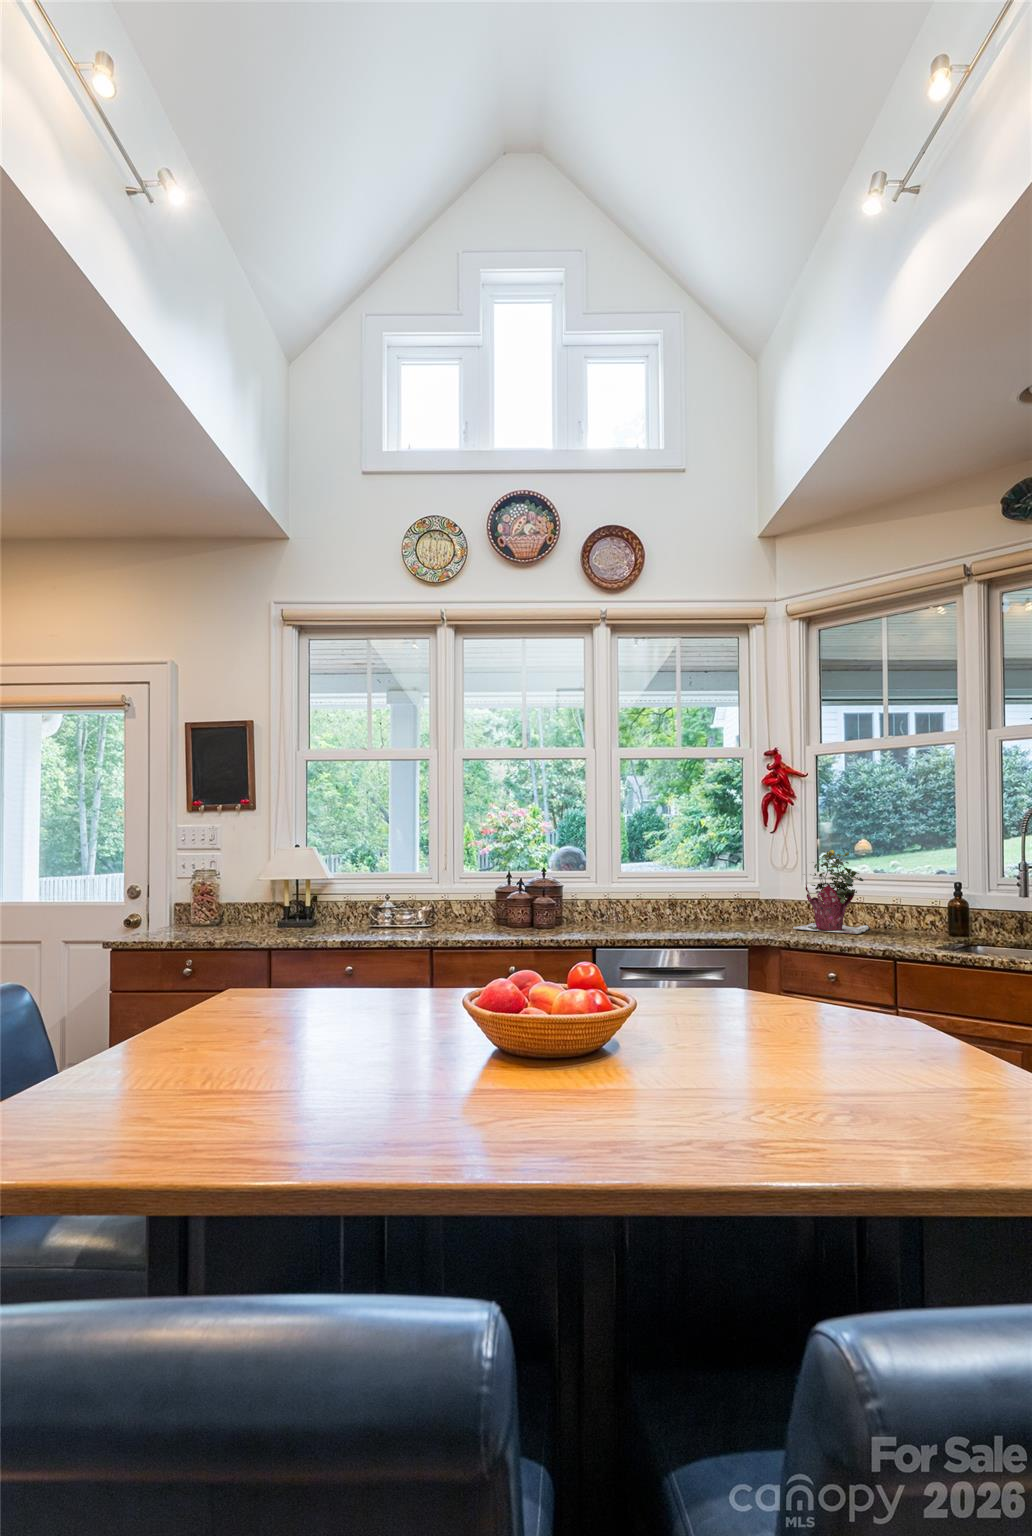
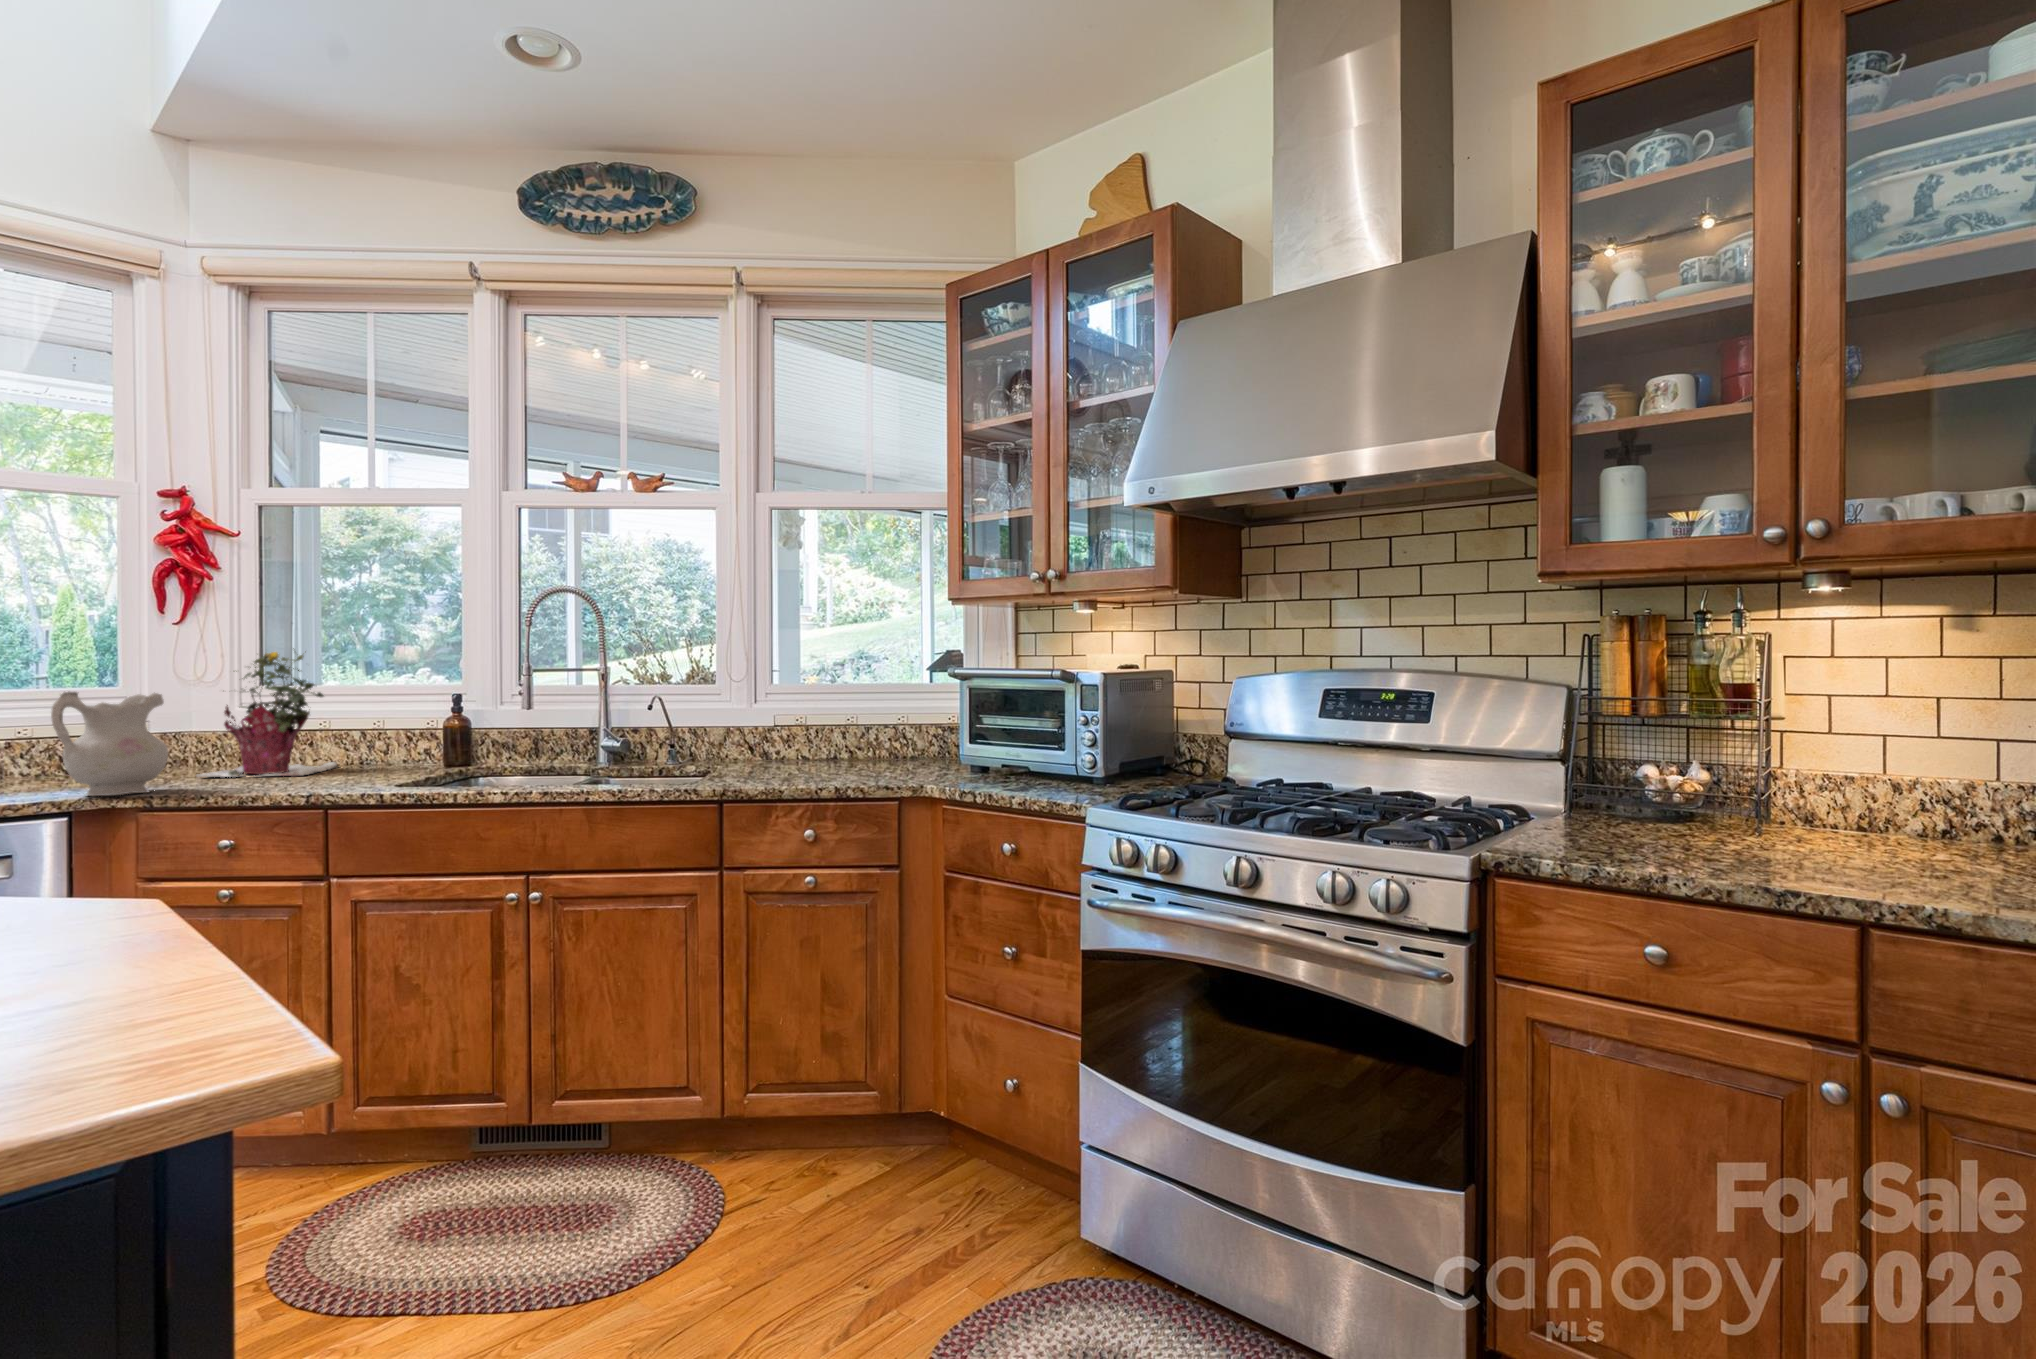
ceramic pitcher: none [736,873,790,938] -> present [51,692,168,796]

